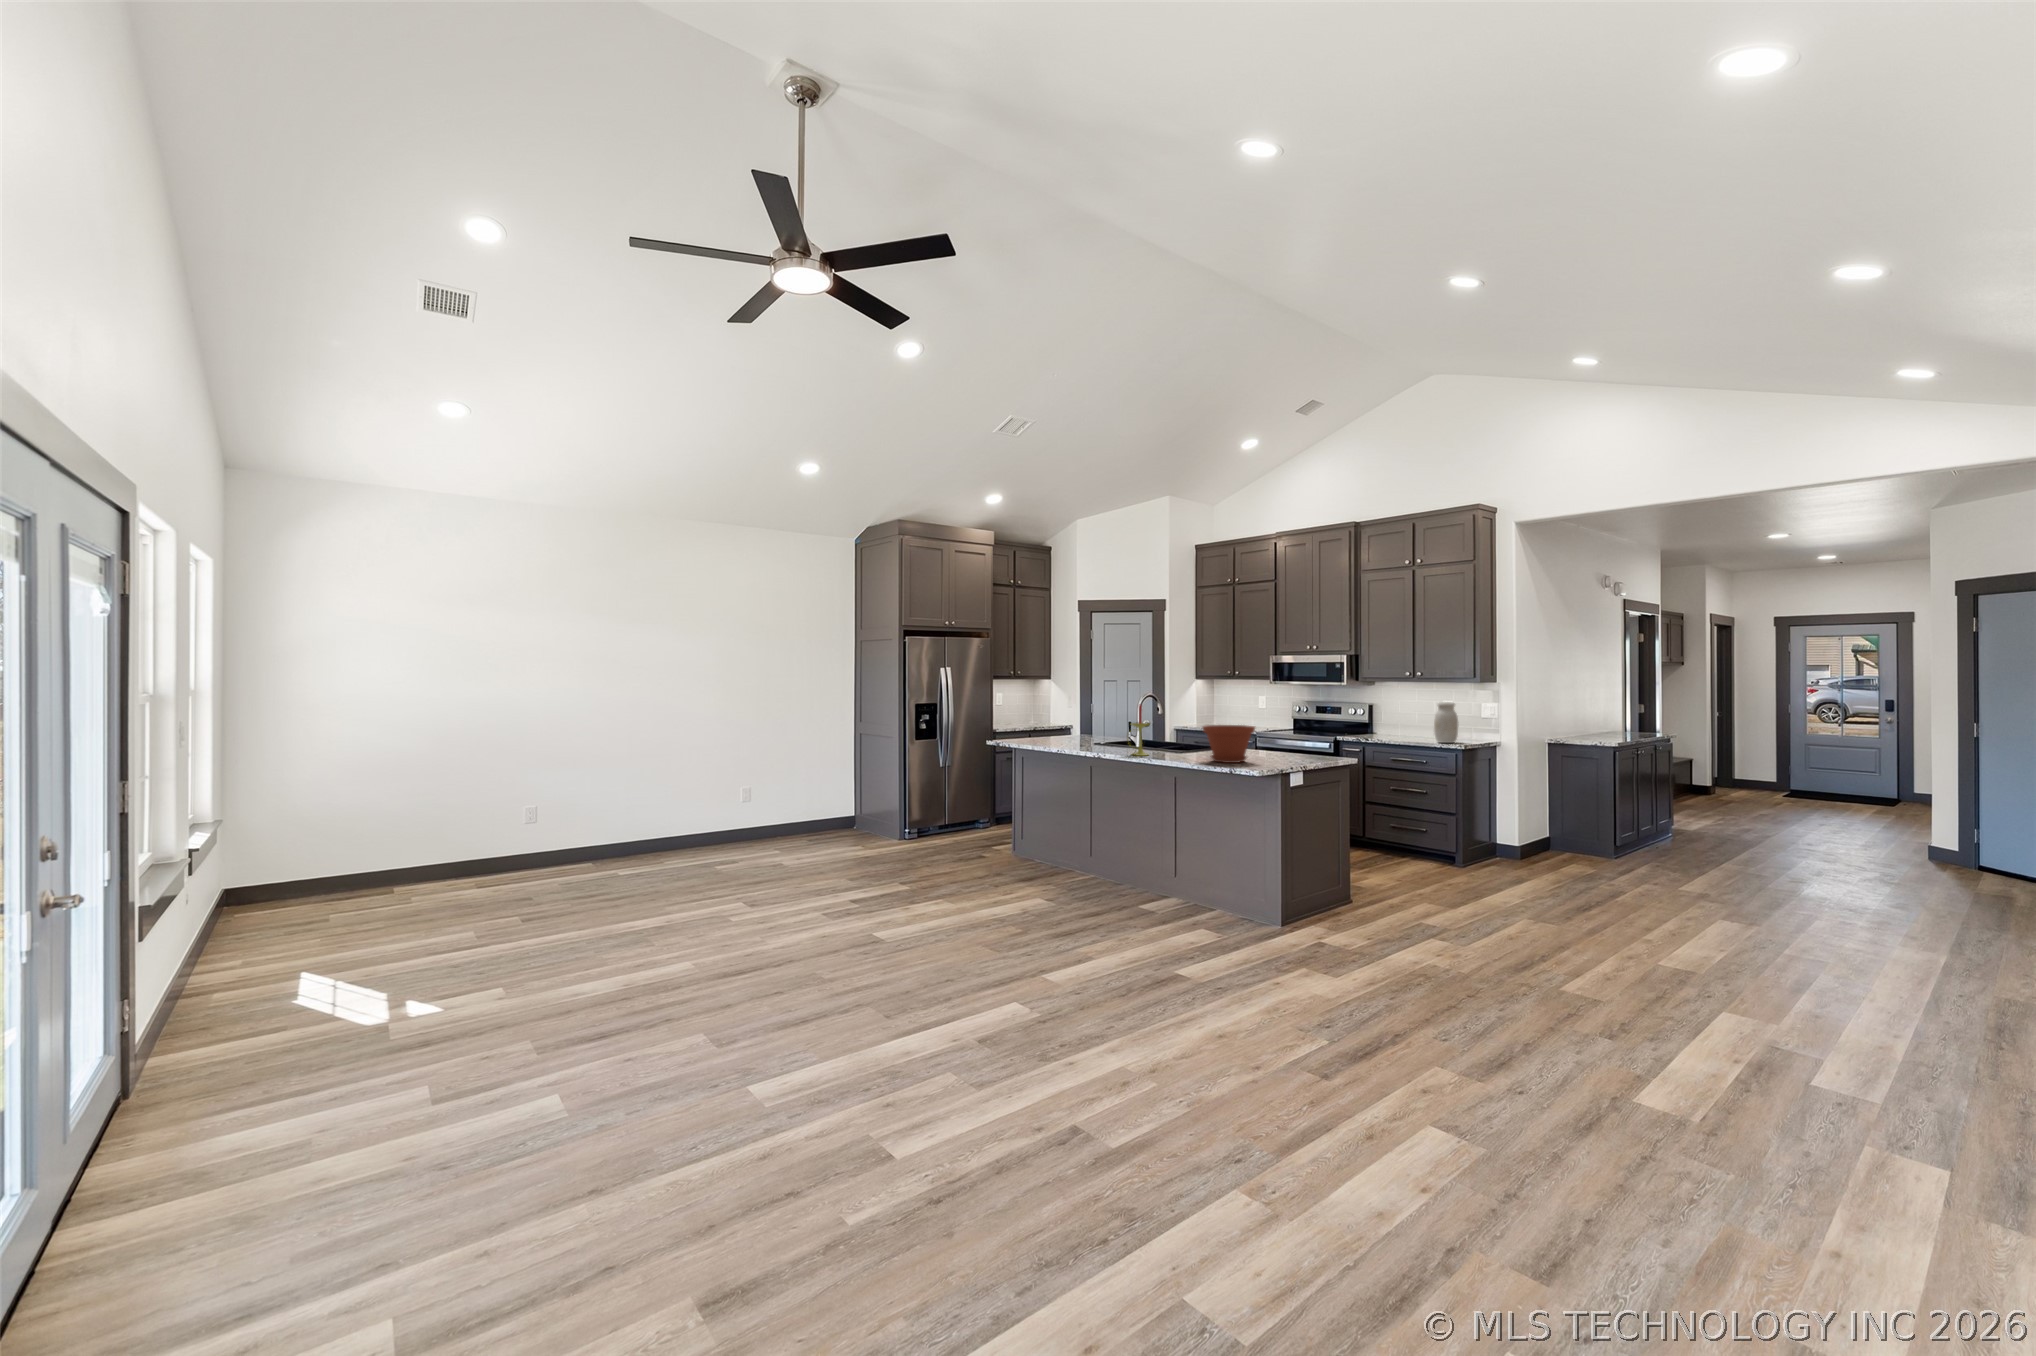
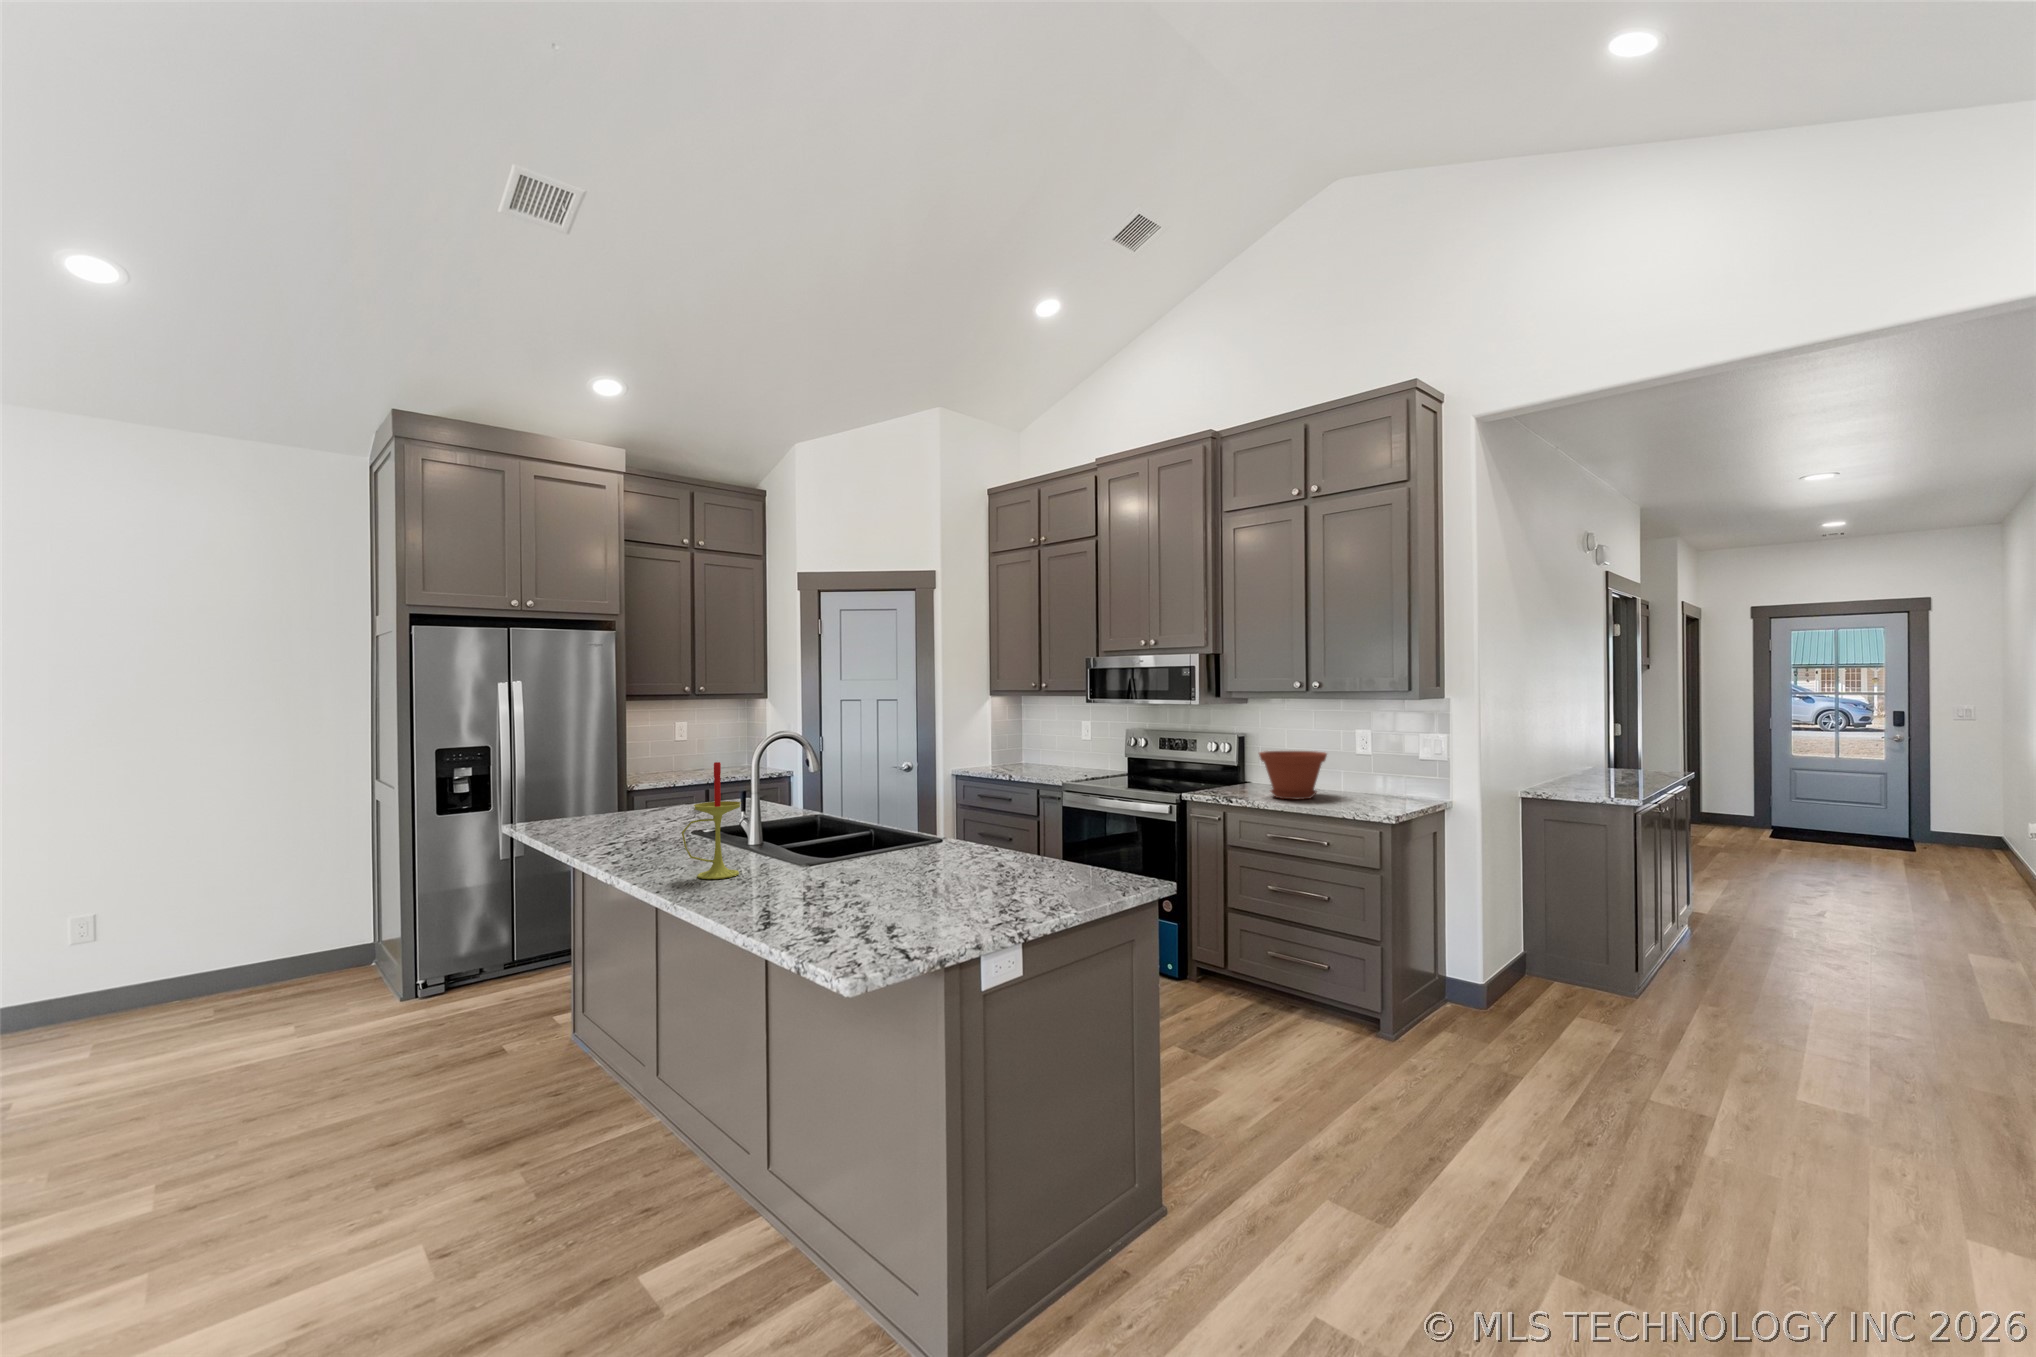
jar: present [1434,702,1458,743] -> none [1340,735,1381,807]
plant pot: present [1203,725,1255,763] -> present [1259,751,1327,799]

